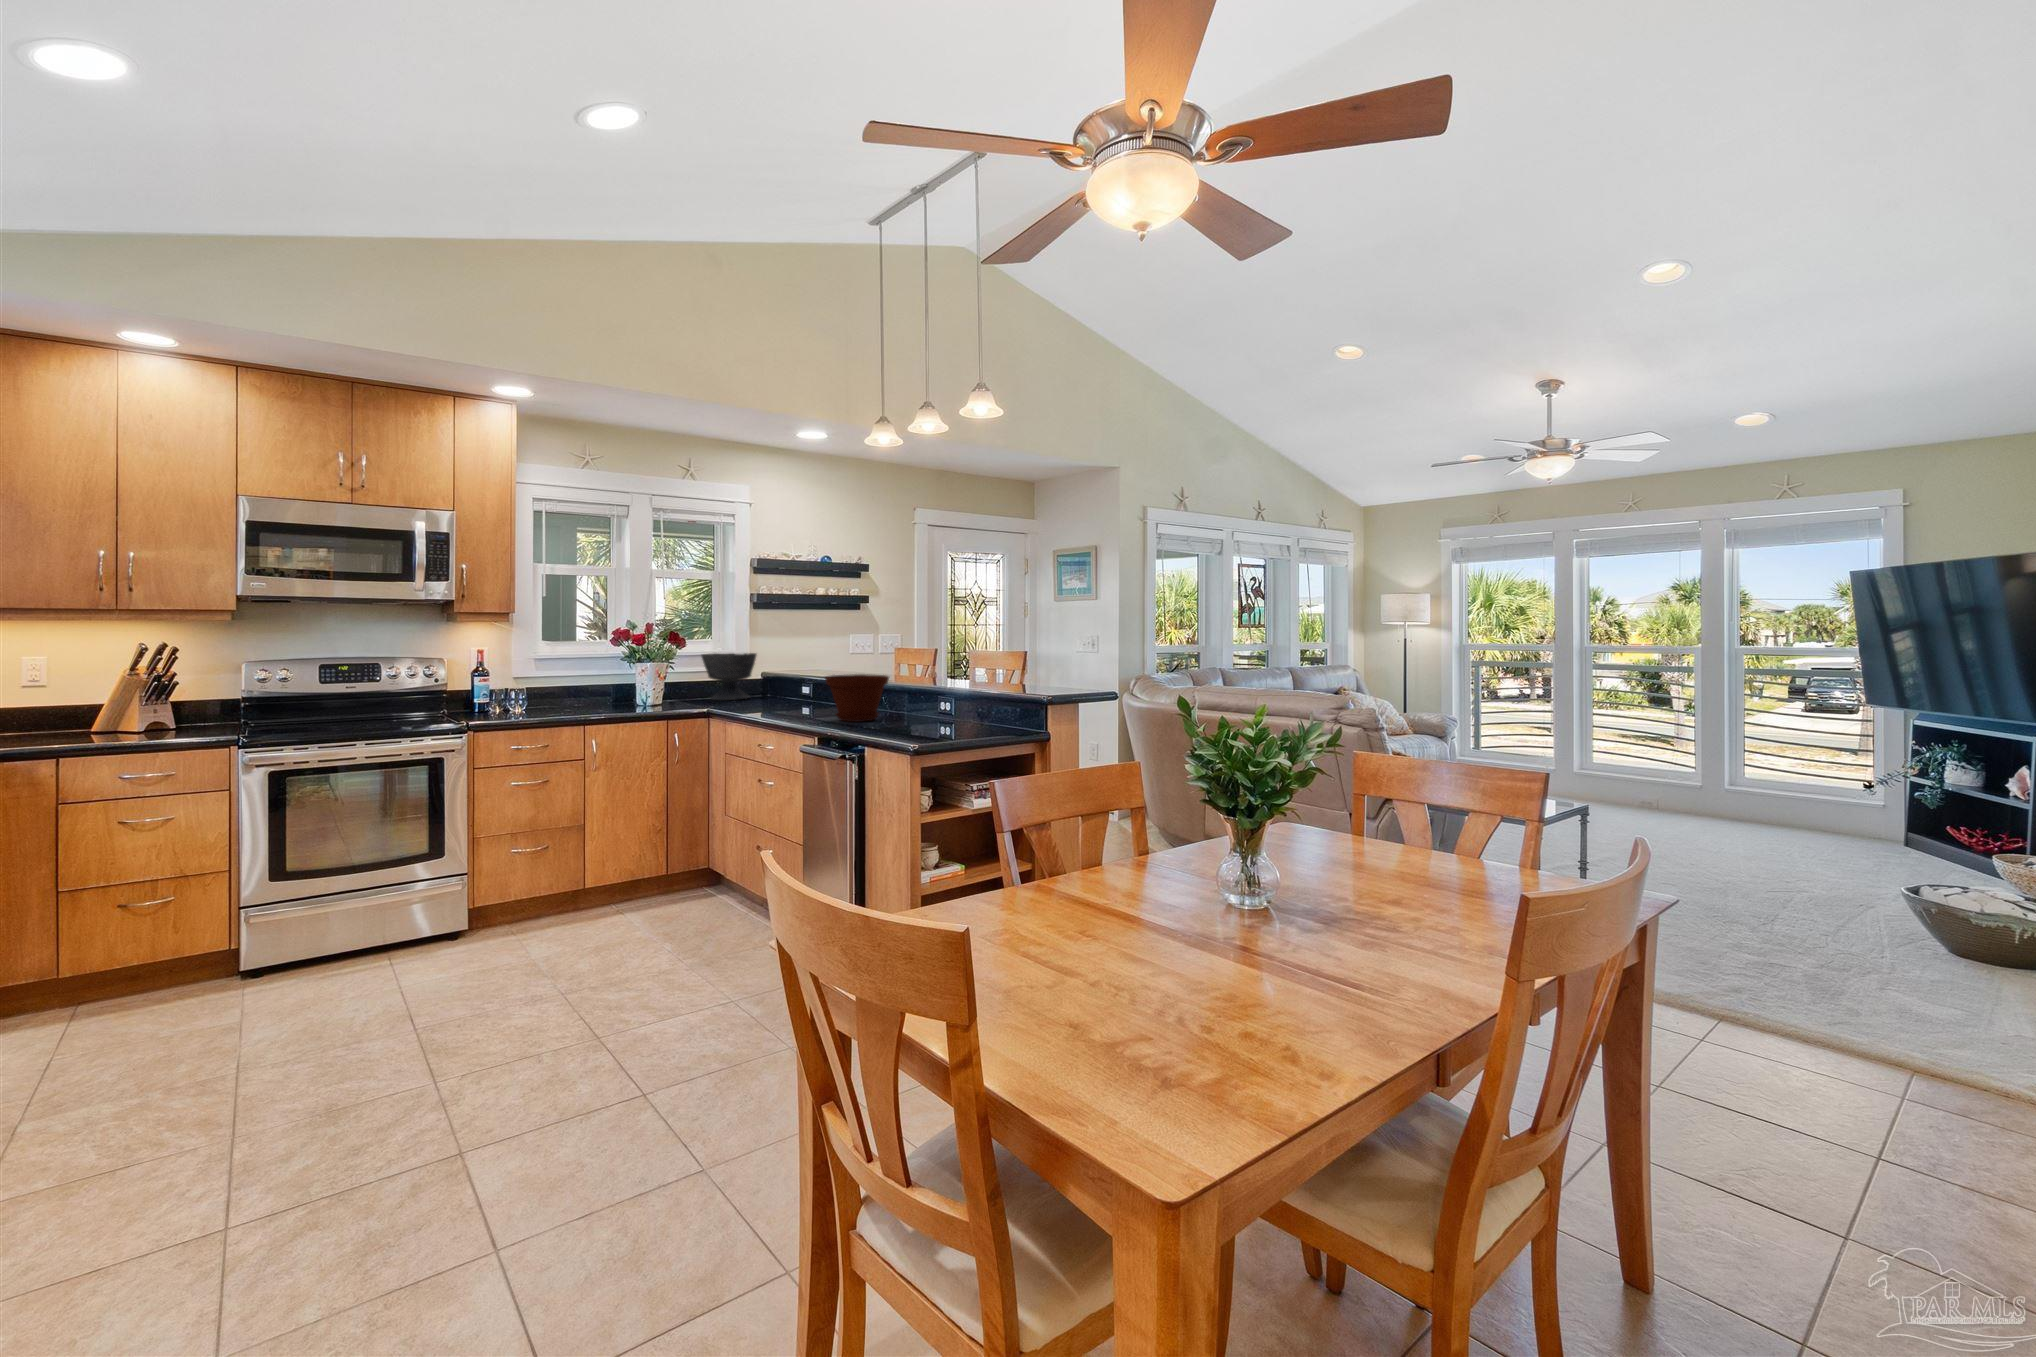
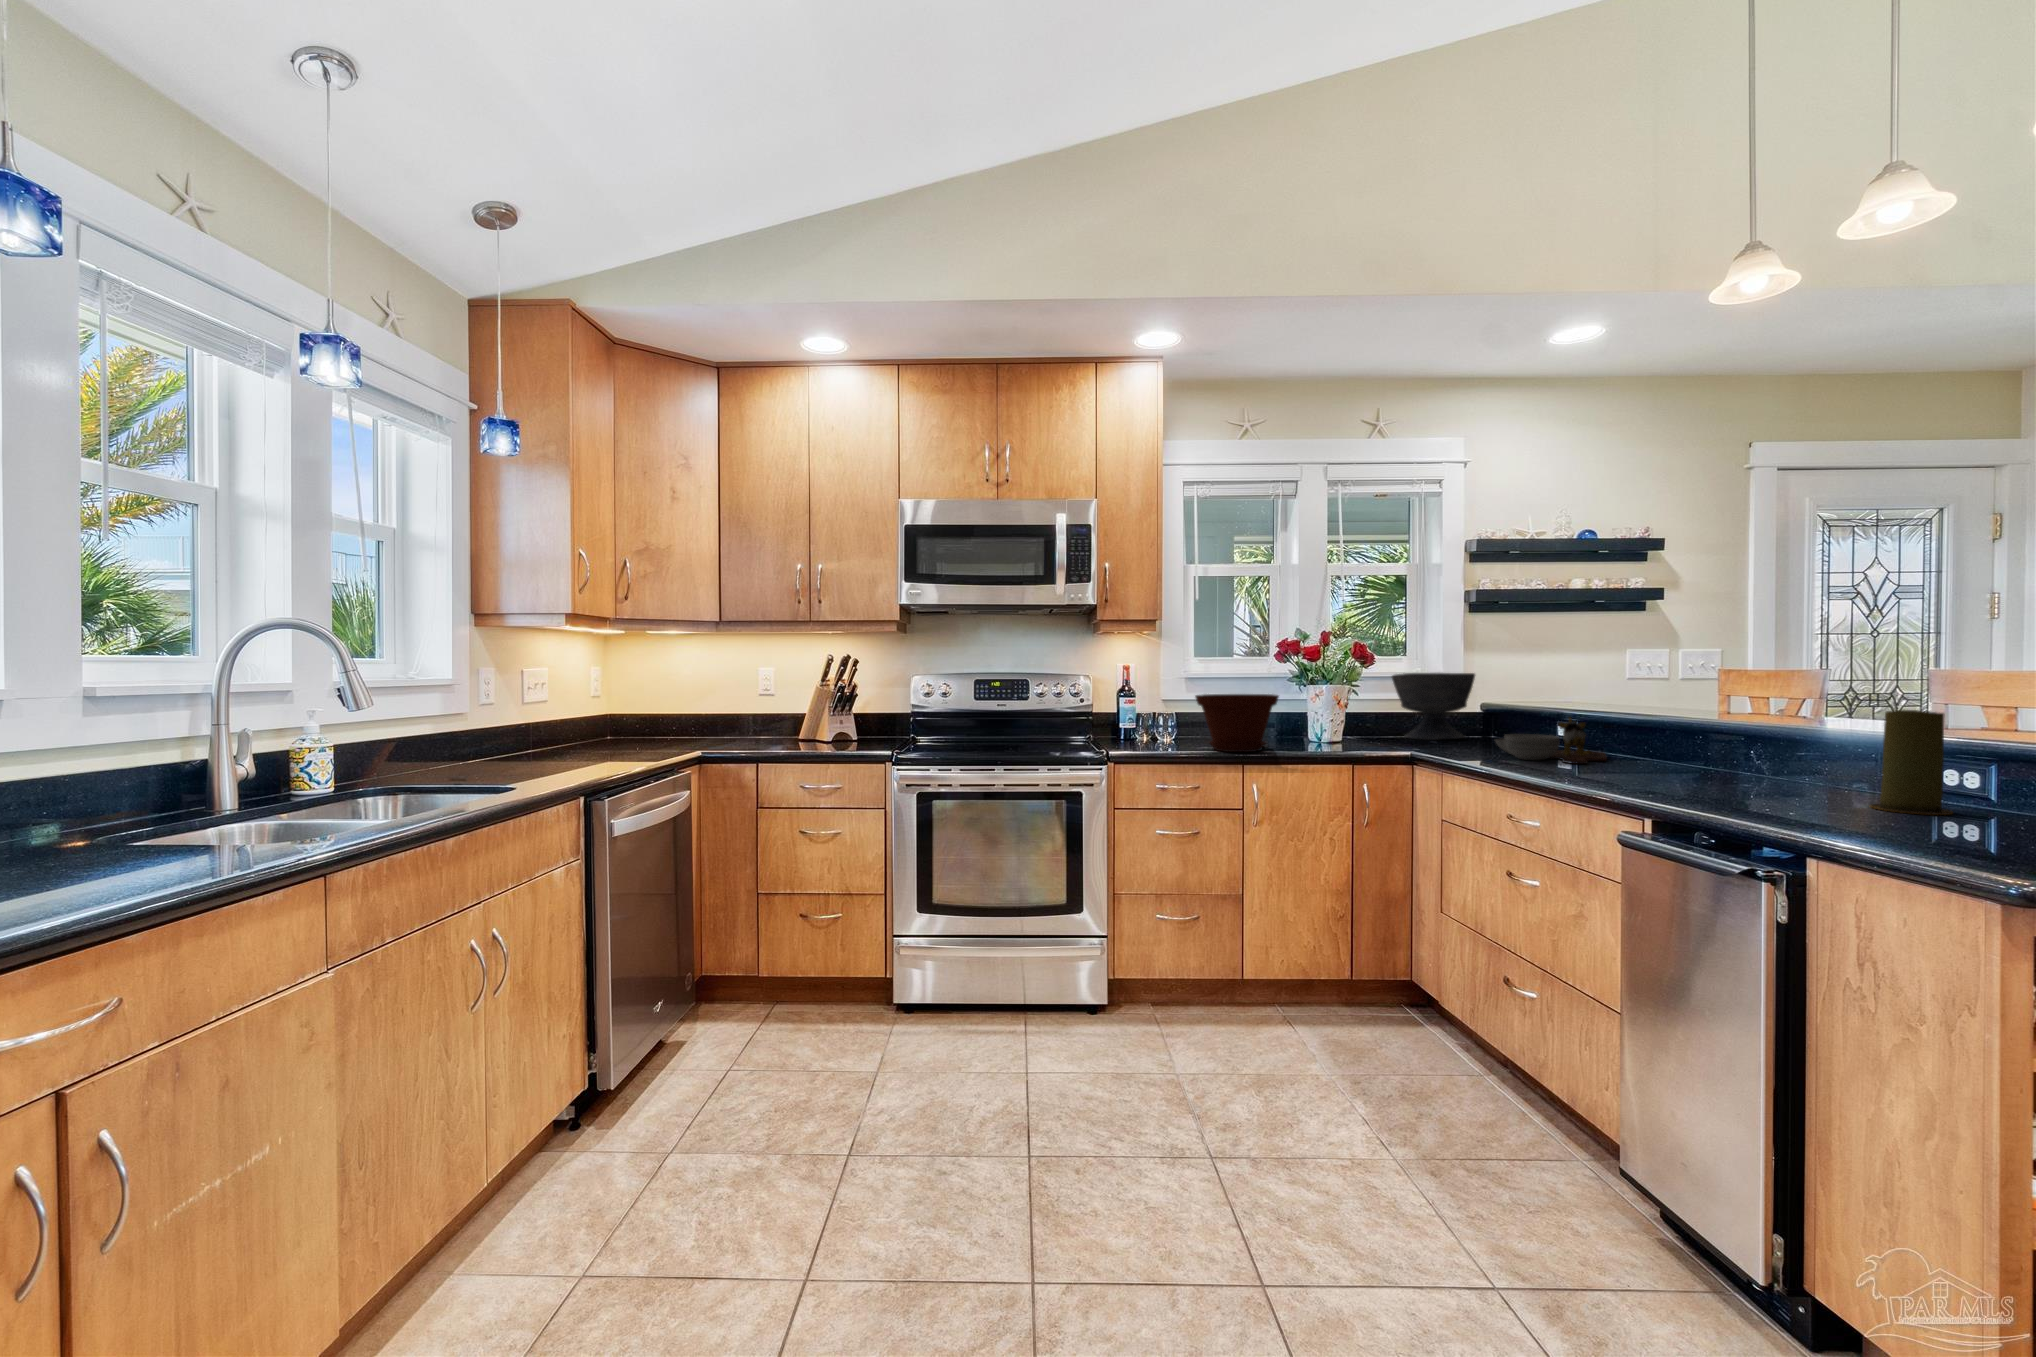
plant pot: present [825,674,889,722] -> present [1195,694,1279,752]
candle: none [895,680,921,728] -> present [1869,710,1953,815]
cutting board: none [758,683,820,712] -> present [1495,718,1607,764]

